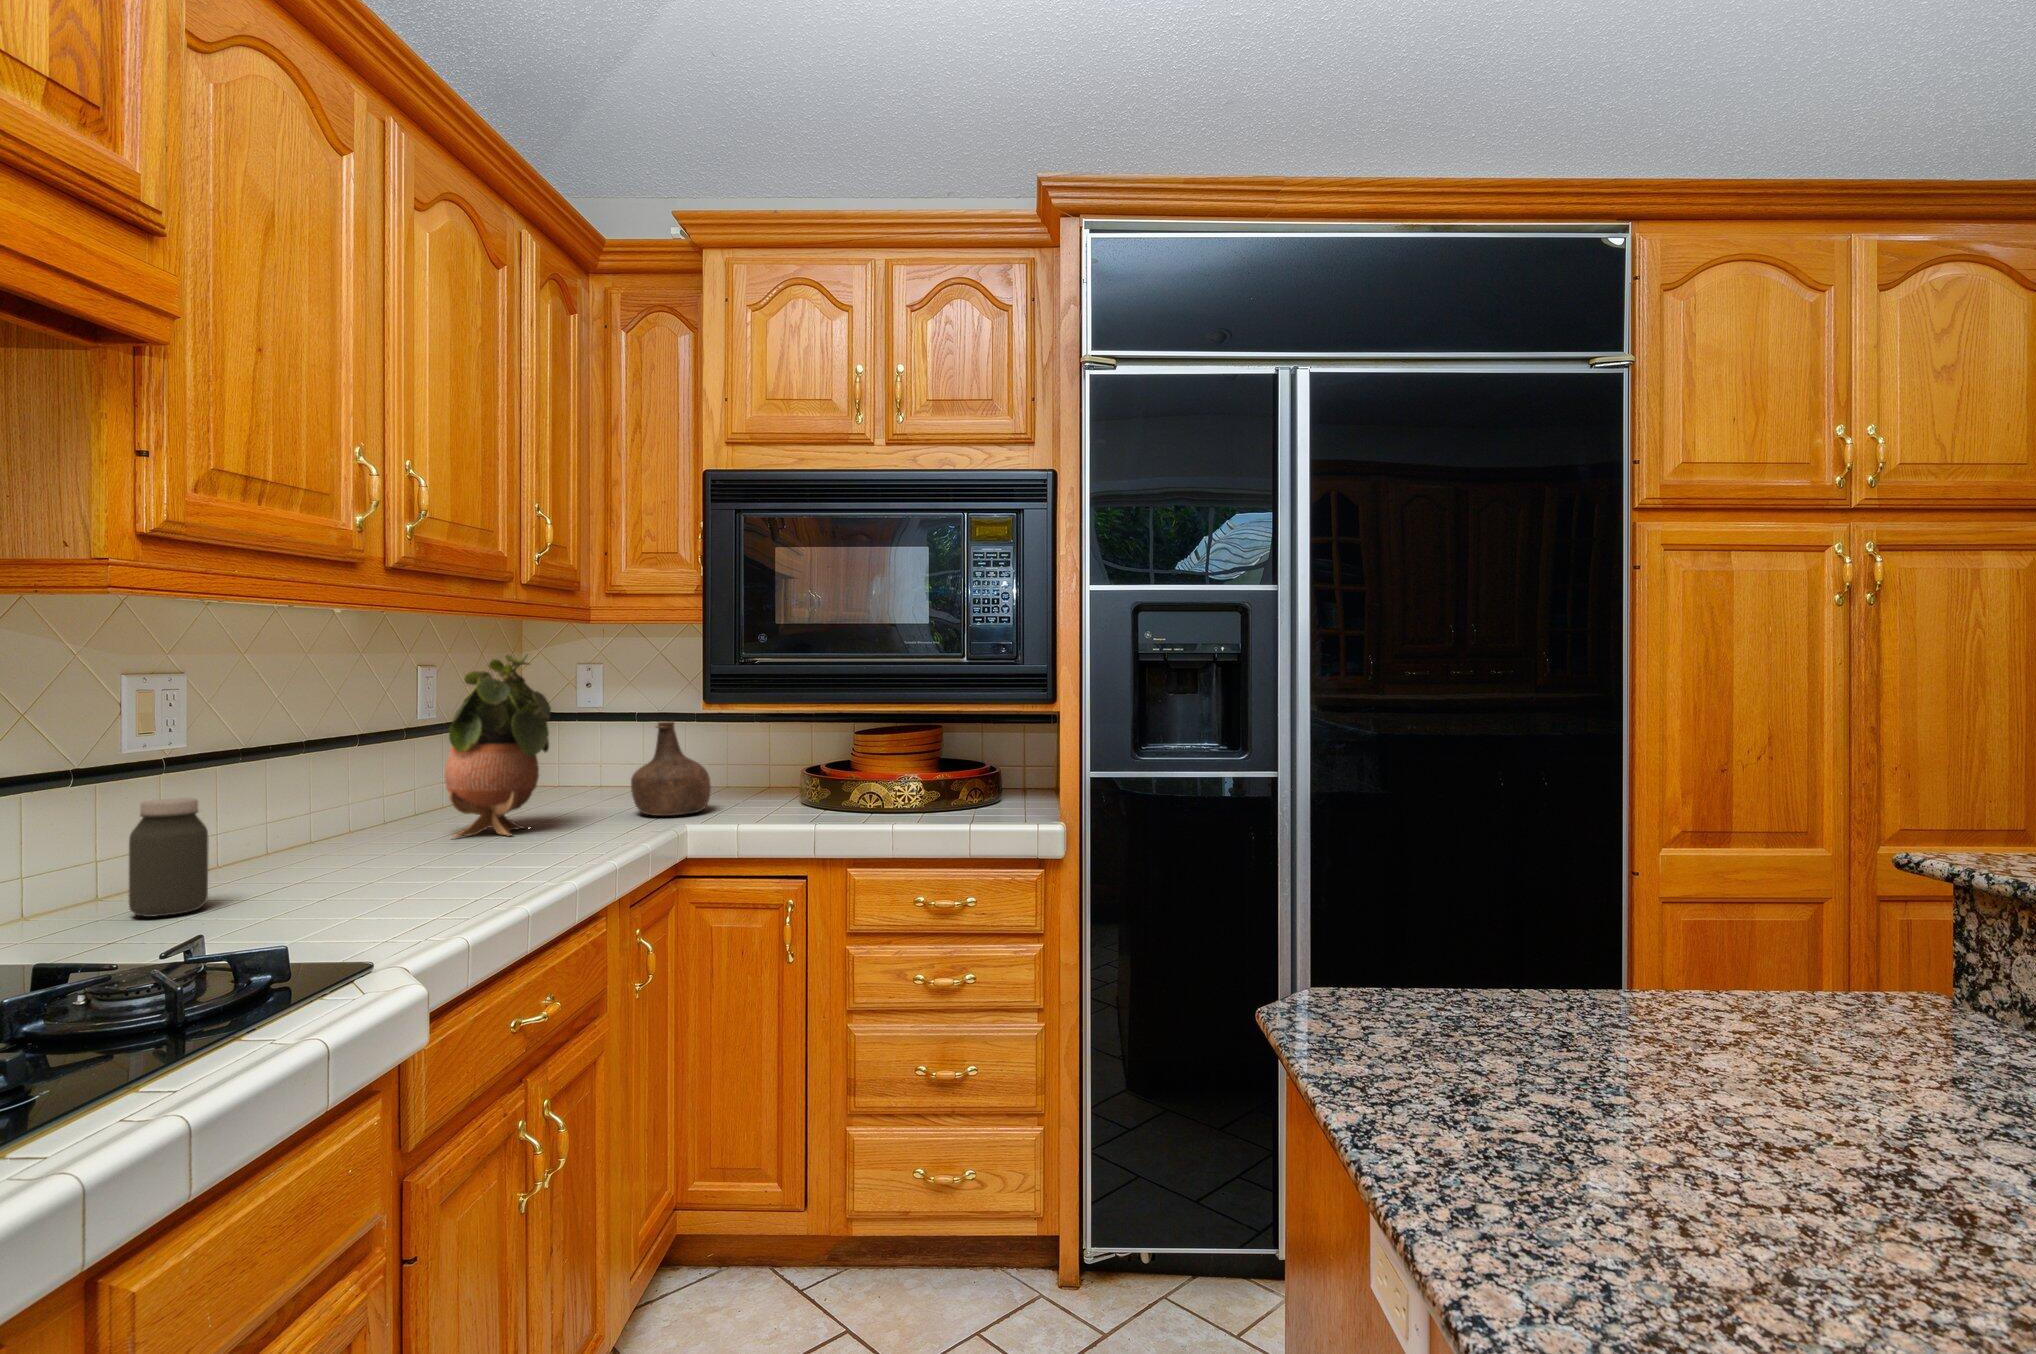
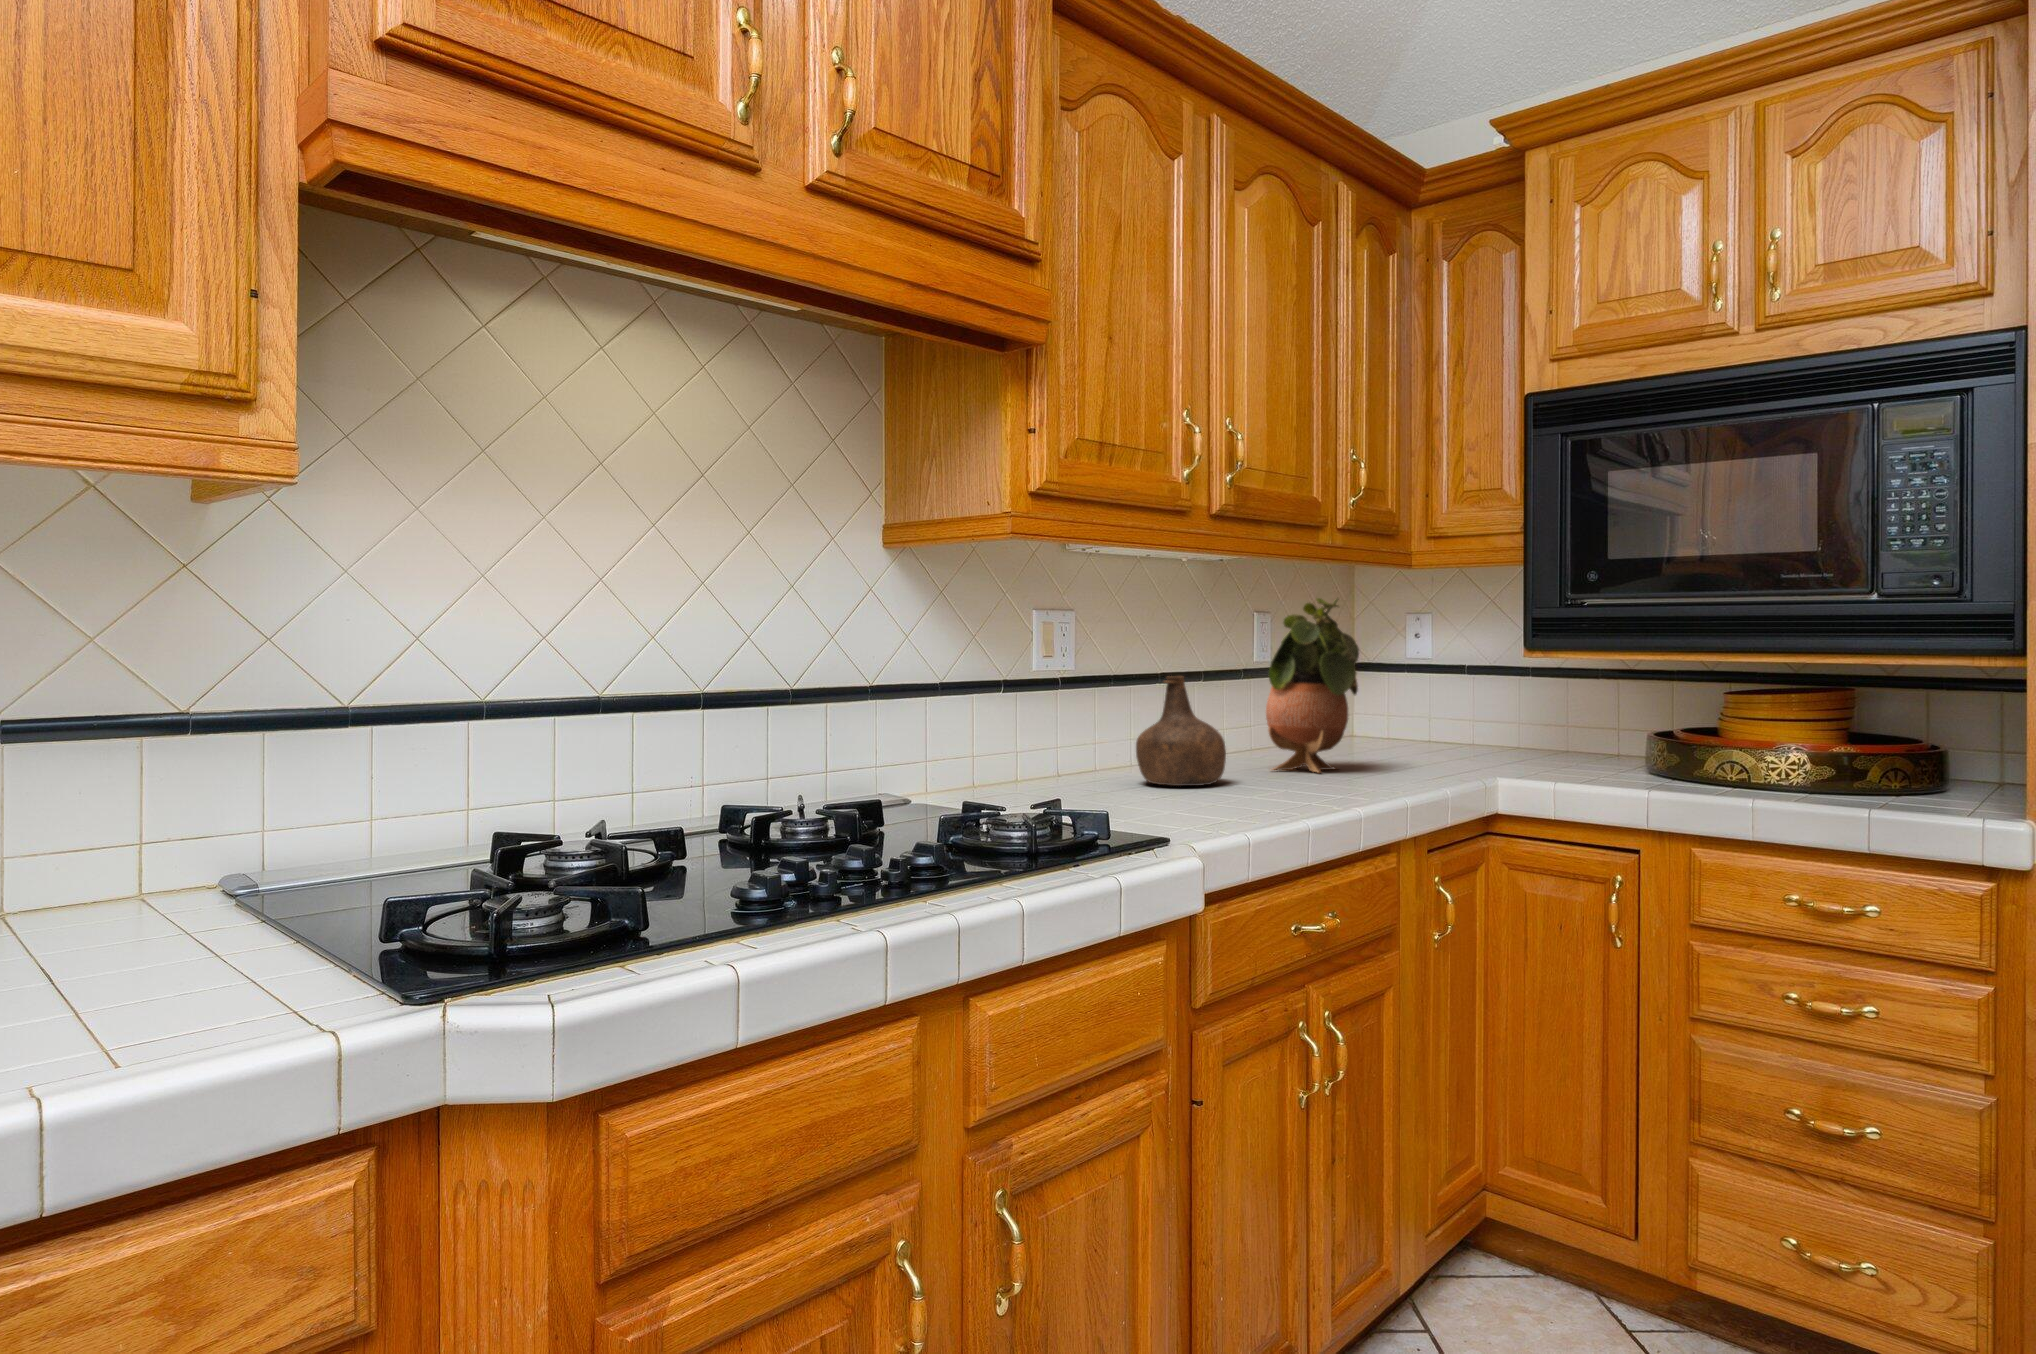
bottle: present [631,722,711,816] -> present [1136,676,1226,786]
jar: present [129,798,209,917] -> none [1036,707,1084,795]

